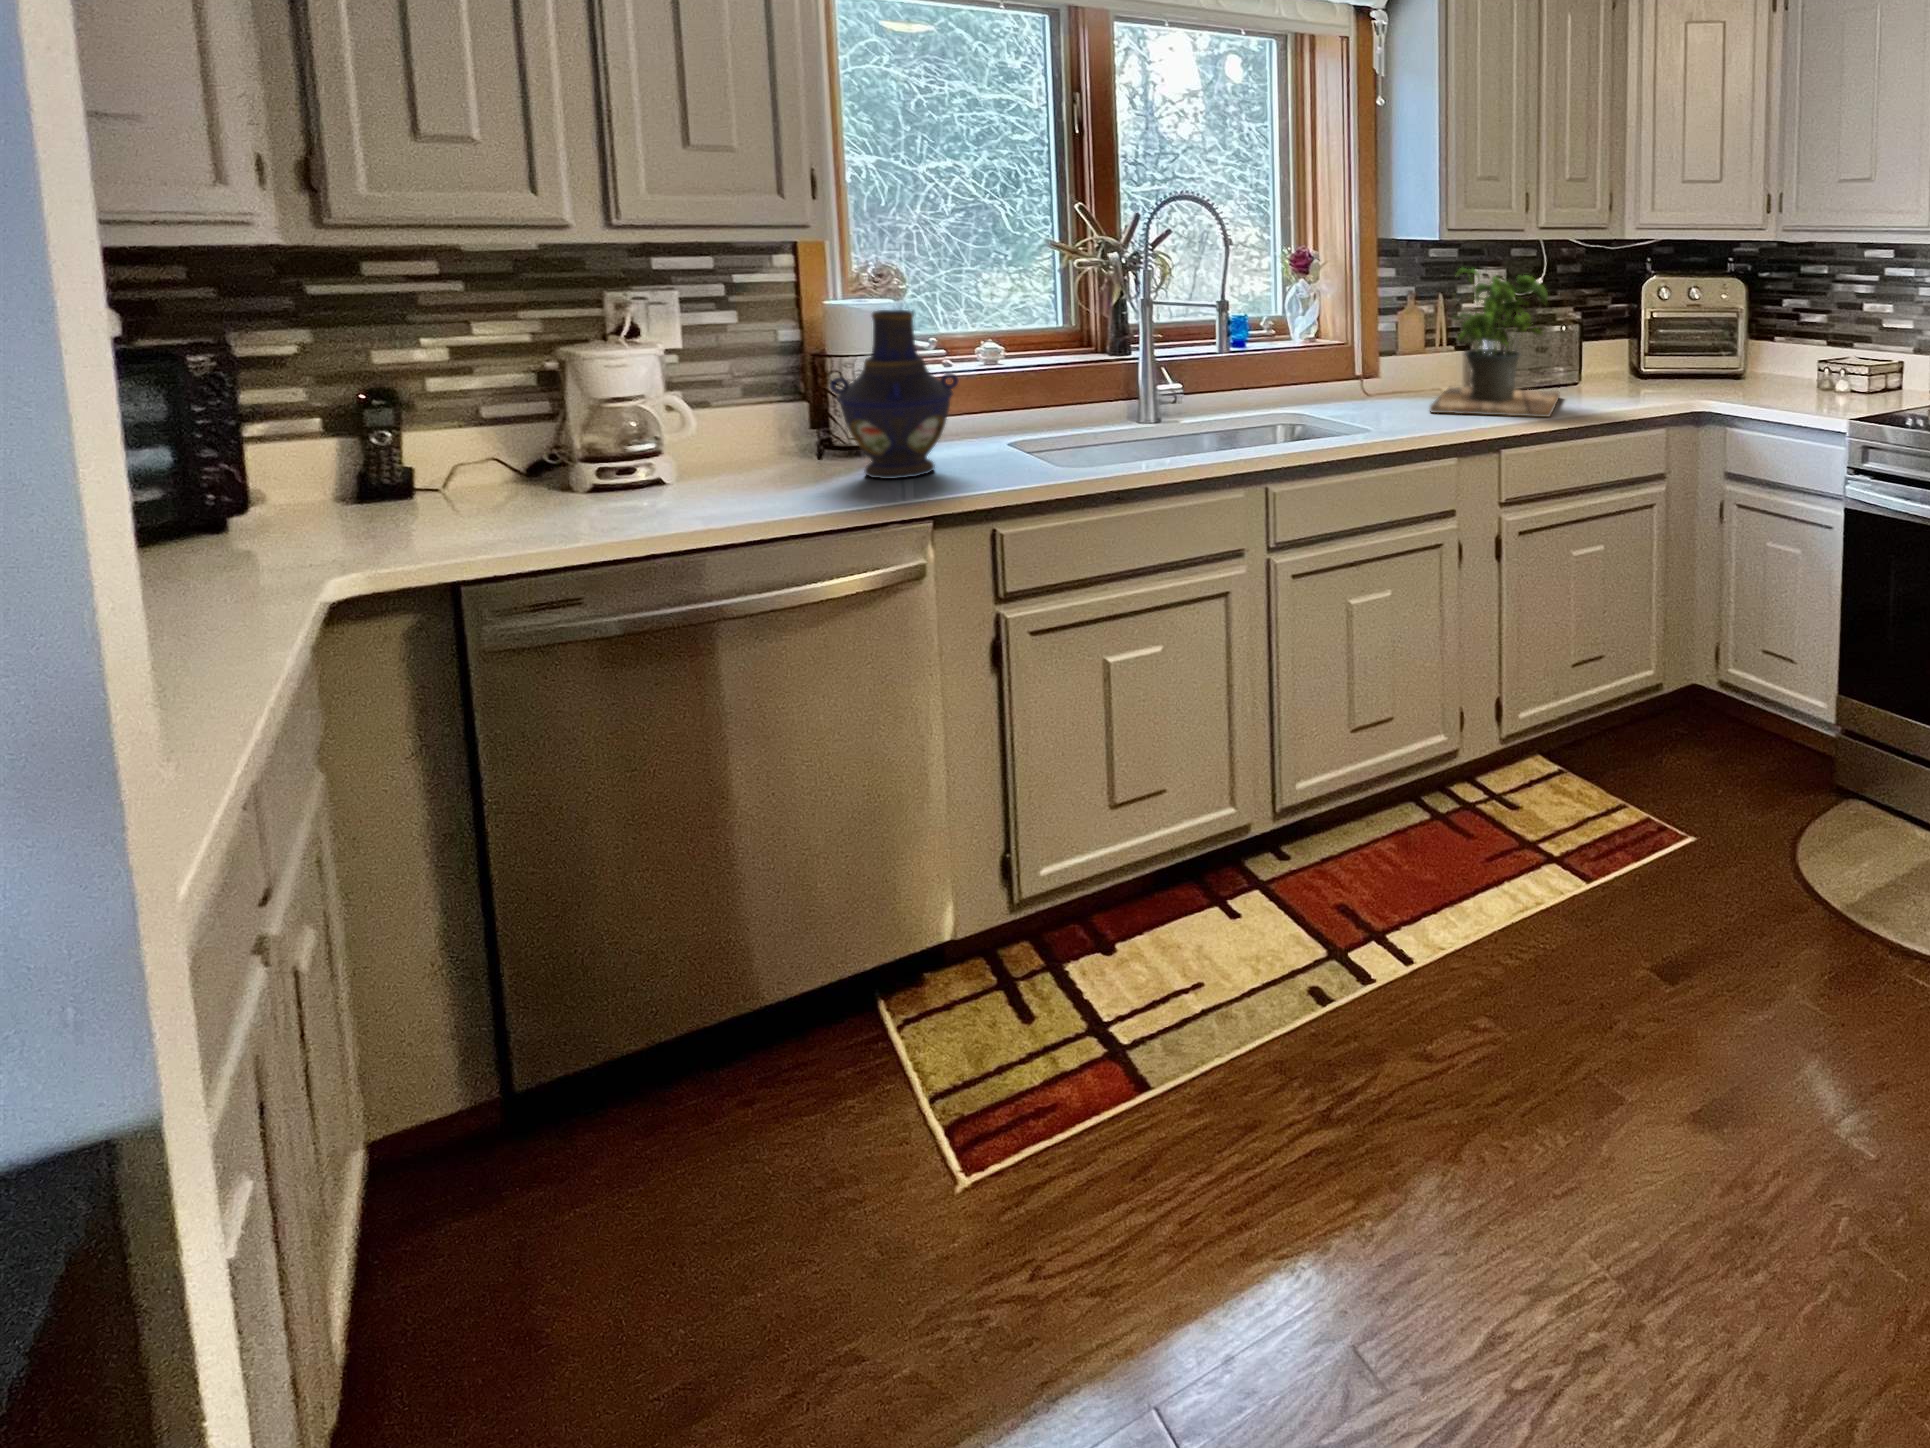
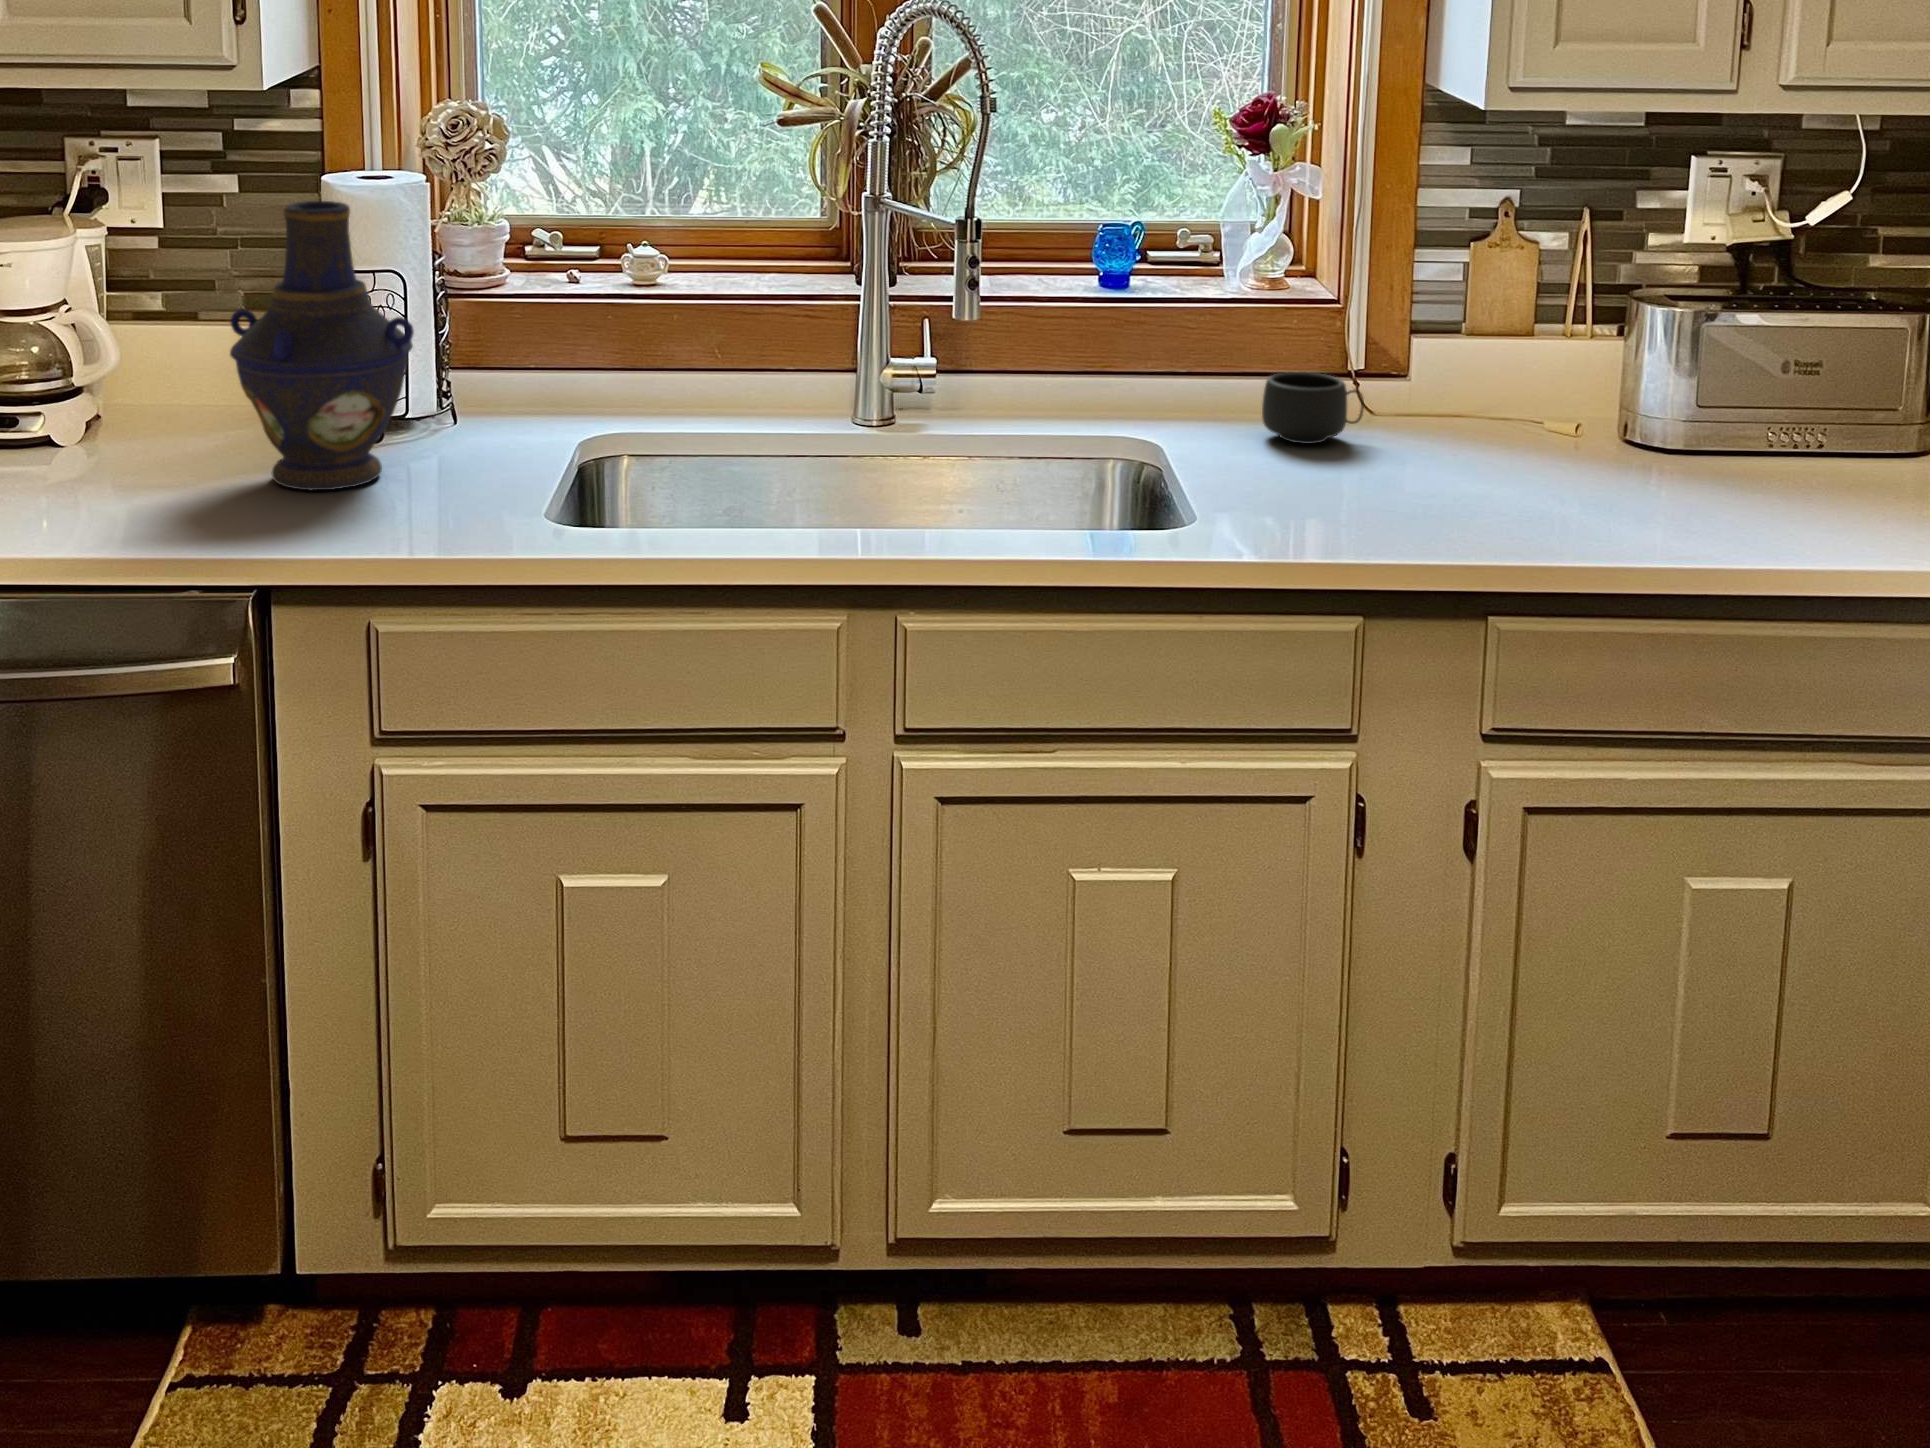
potted plant: present [1430,268,1559,417] -> none [1407,165,1785,544]
mug: none [1341,374,1385,406] -> present [1262,372,1364,444]

